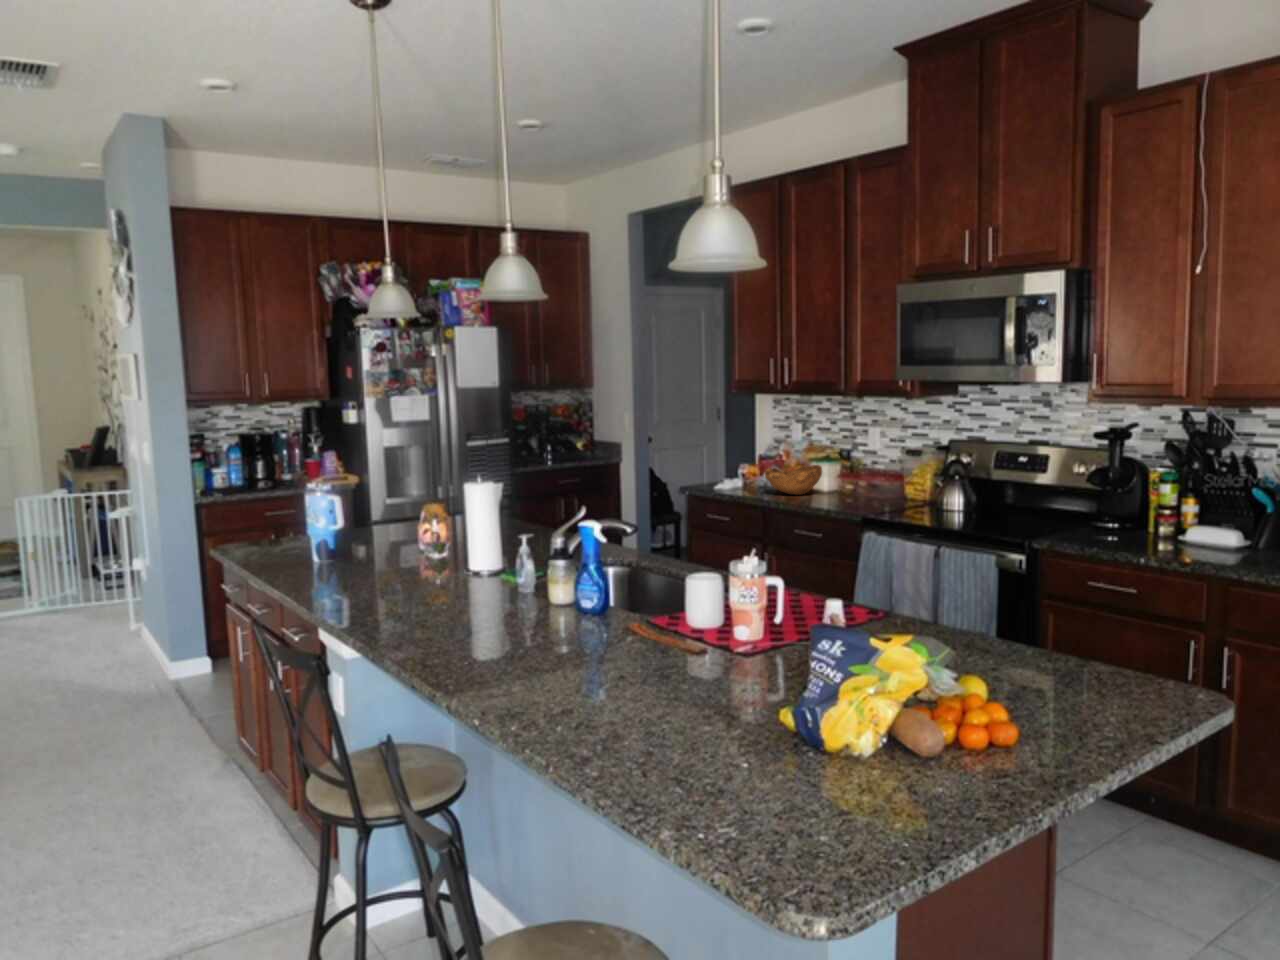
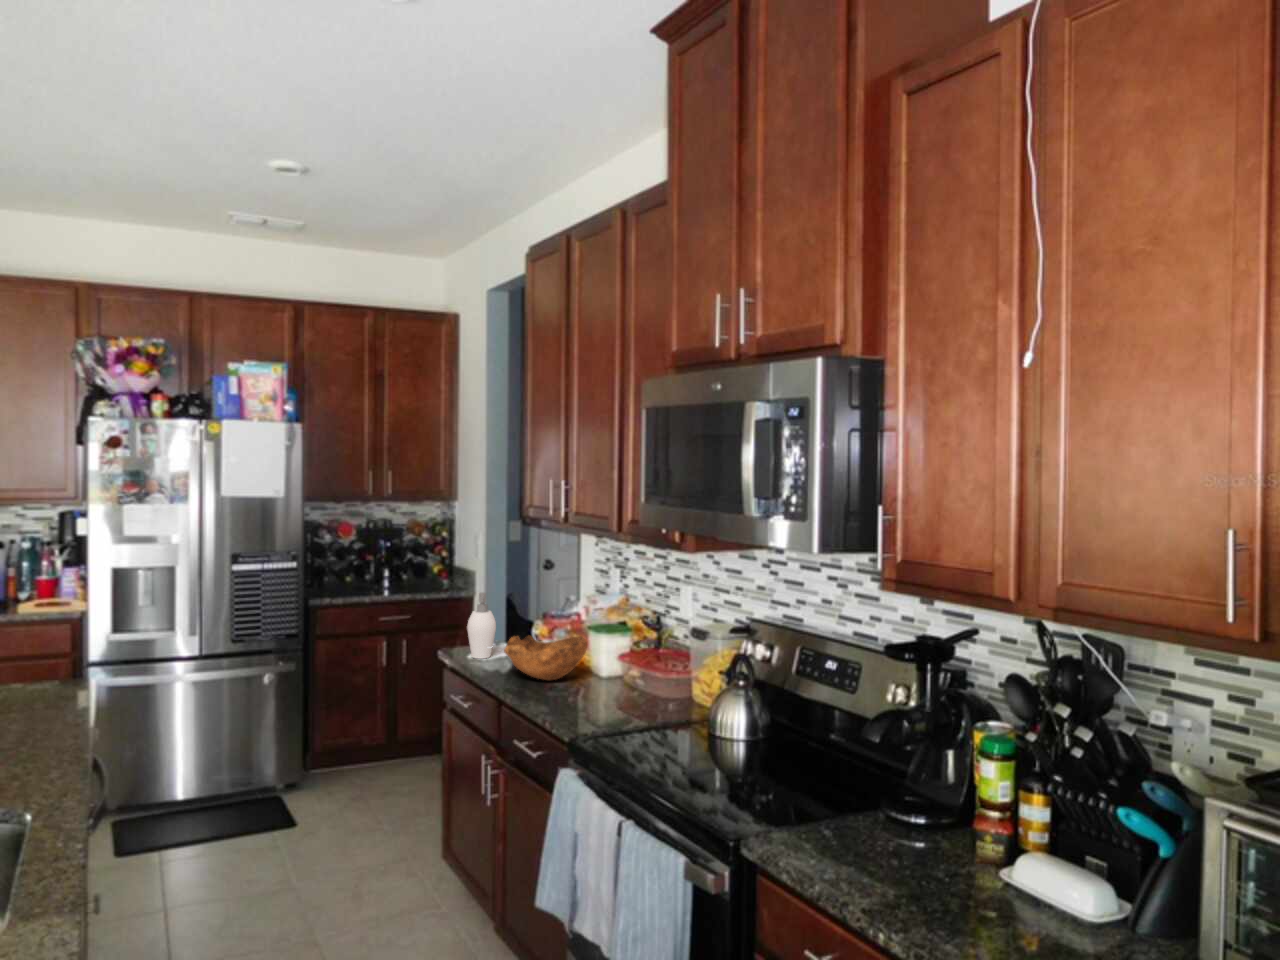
soap dispenser: none [716,443,736,489] -> present [467,592,496,659]

